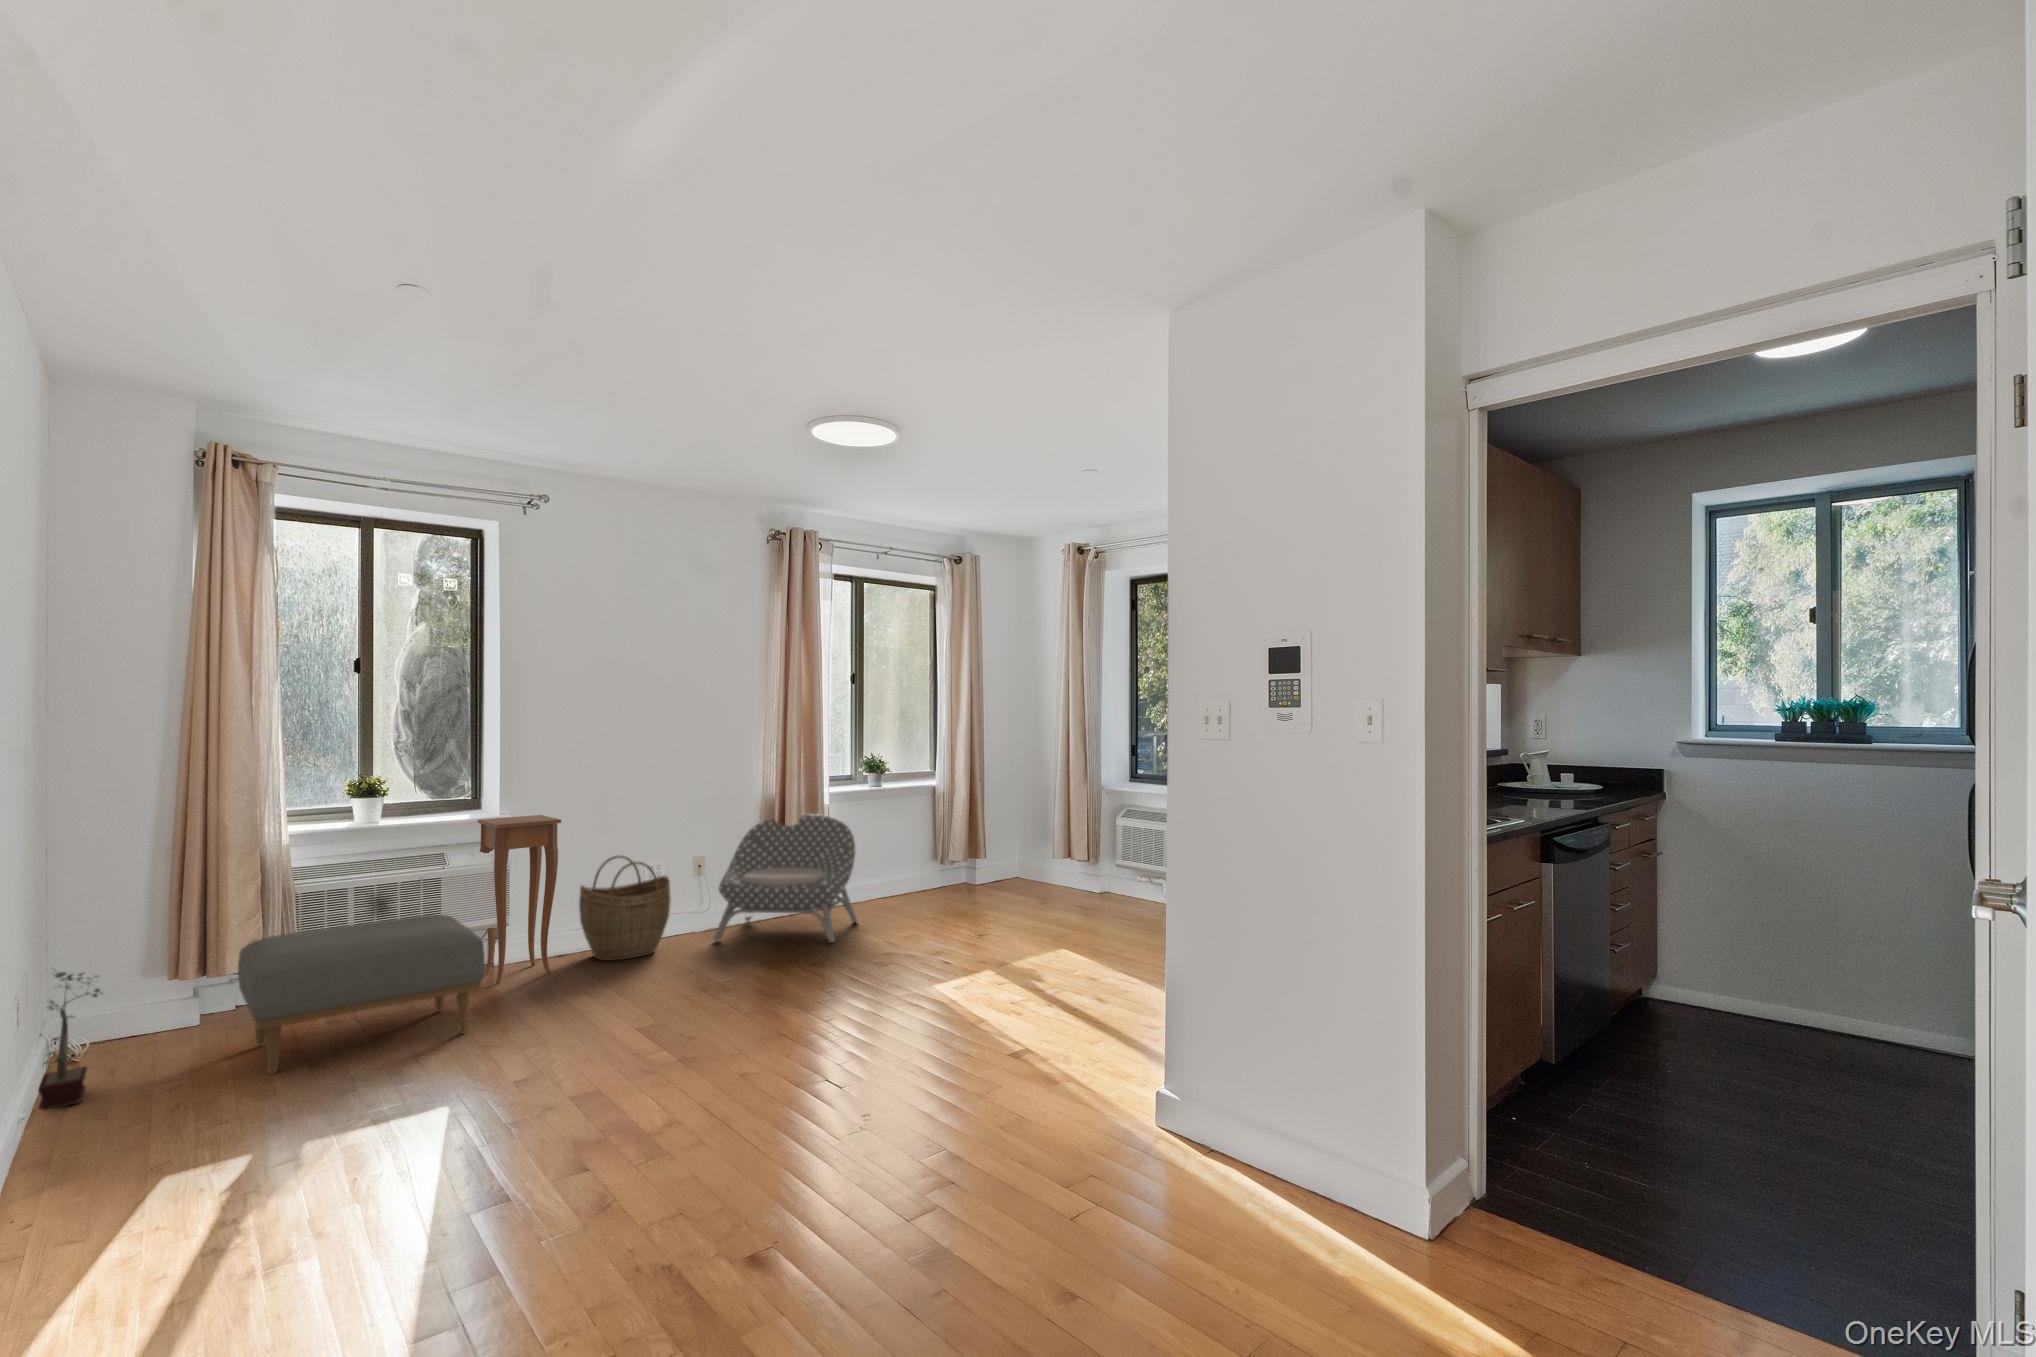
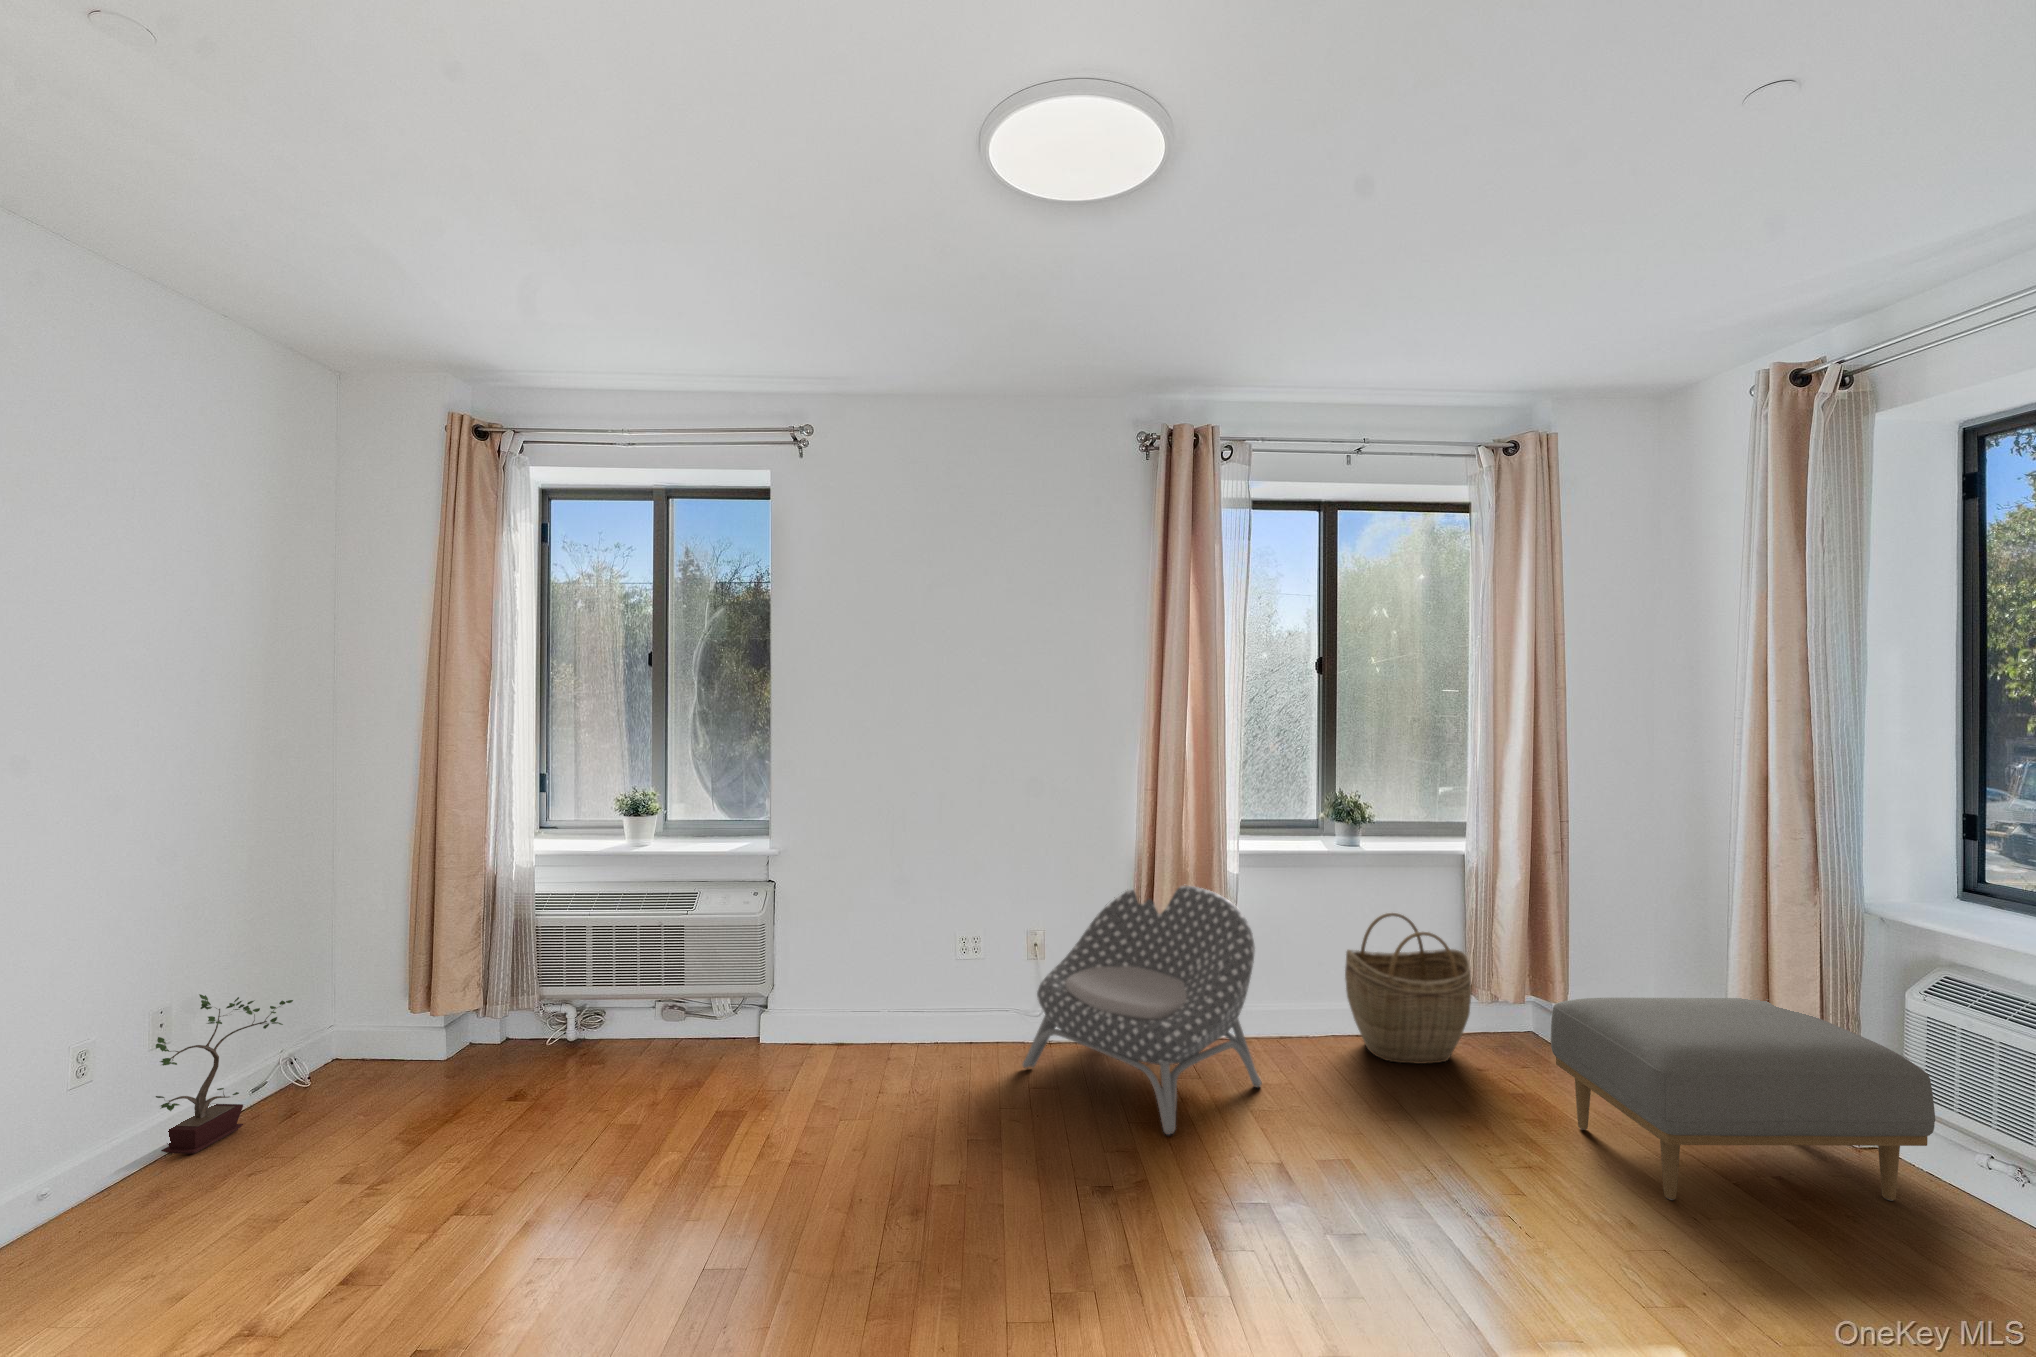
side table: present [478,815,561,983] -> none [714,853,812,1073]
woven basket: present [579,856,671,961] -> present [1345,913,1472,1064]
ottoman: present [238,915,486,1074] -> present [1551,998,1935,1201]

